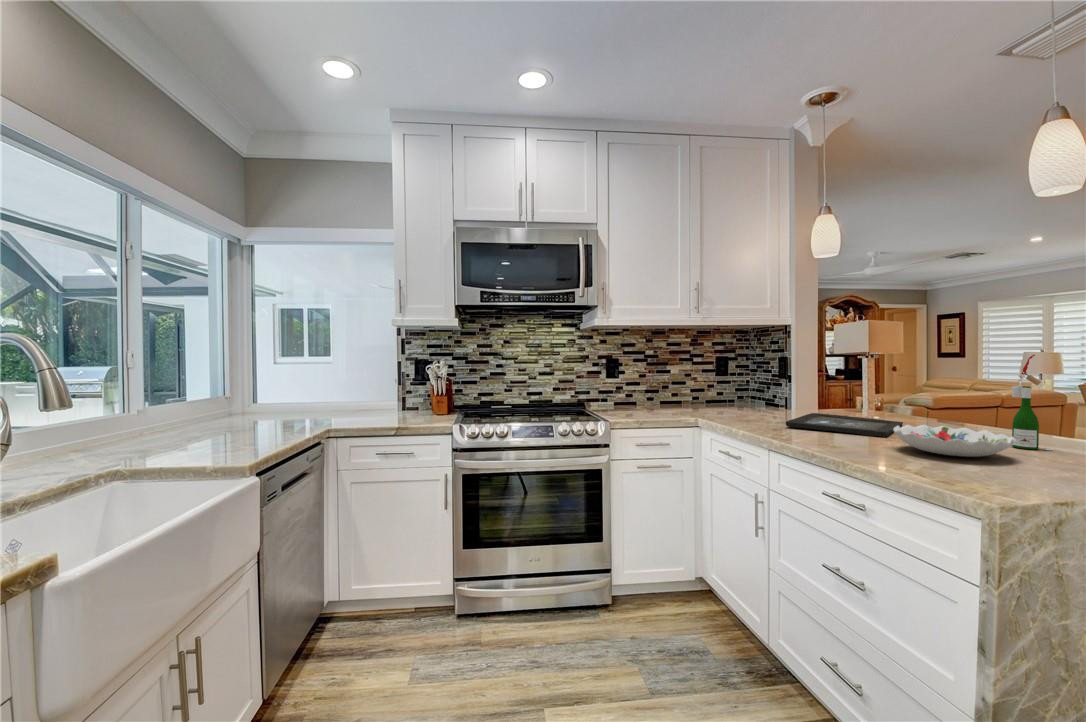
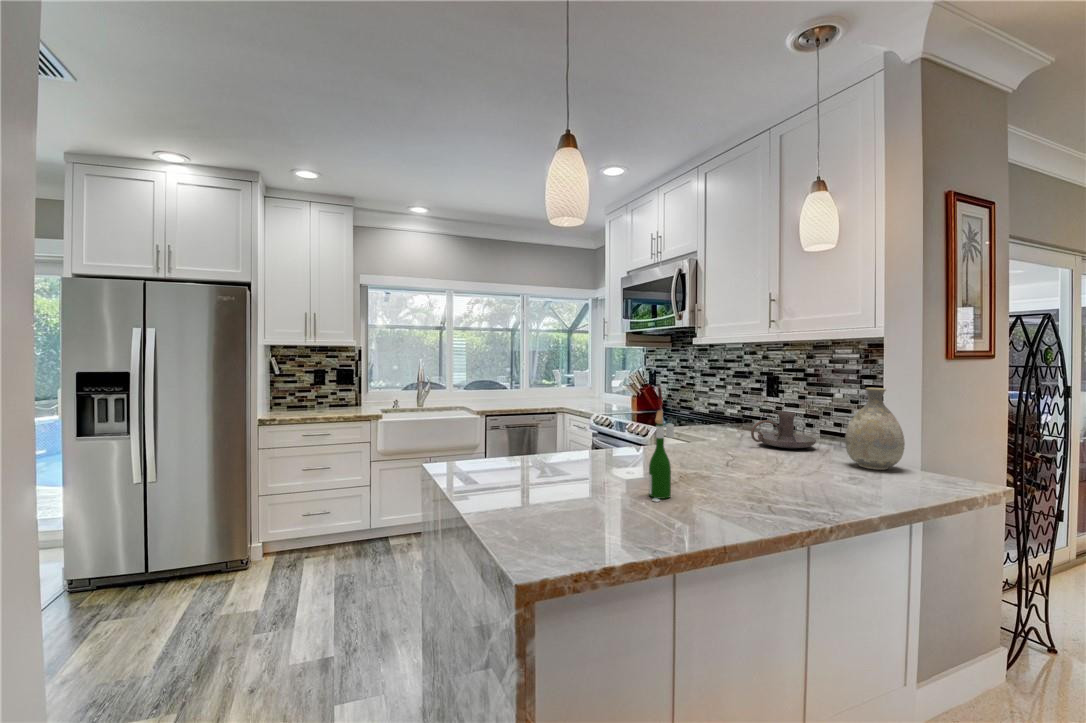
vase: none [797,359,835,413] -> present [845,388,905,470]
candle holder: none [712,384,759,414] -> present [751,412,816,448]
tray: present [786,413,903,437] -> none [669,446,799,483]
decorative bowl: present [894,425,1016,457] -> none [553,444,638,476]

